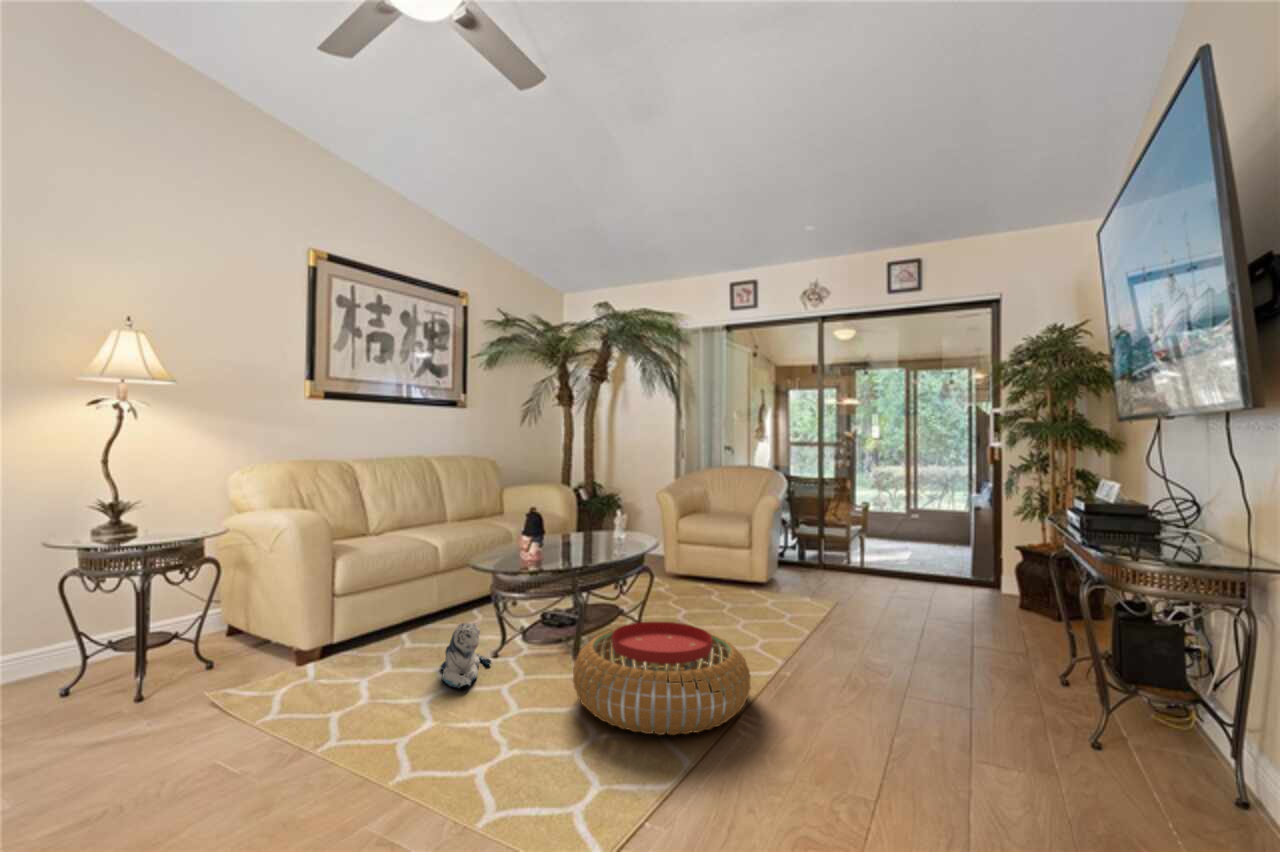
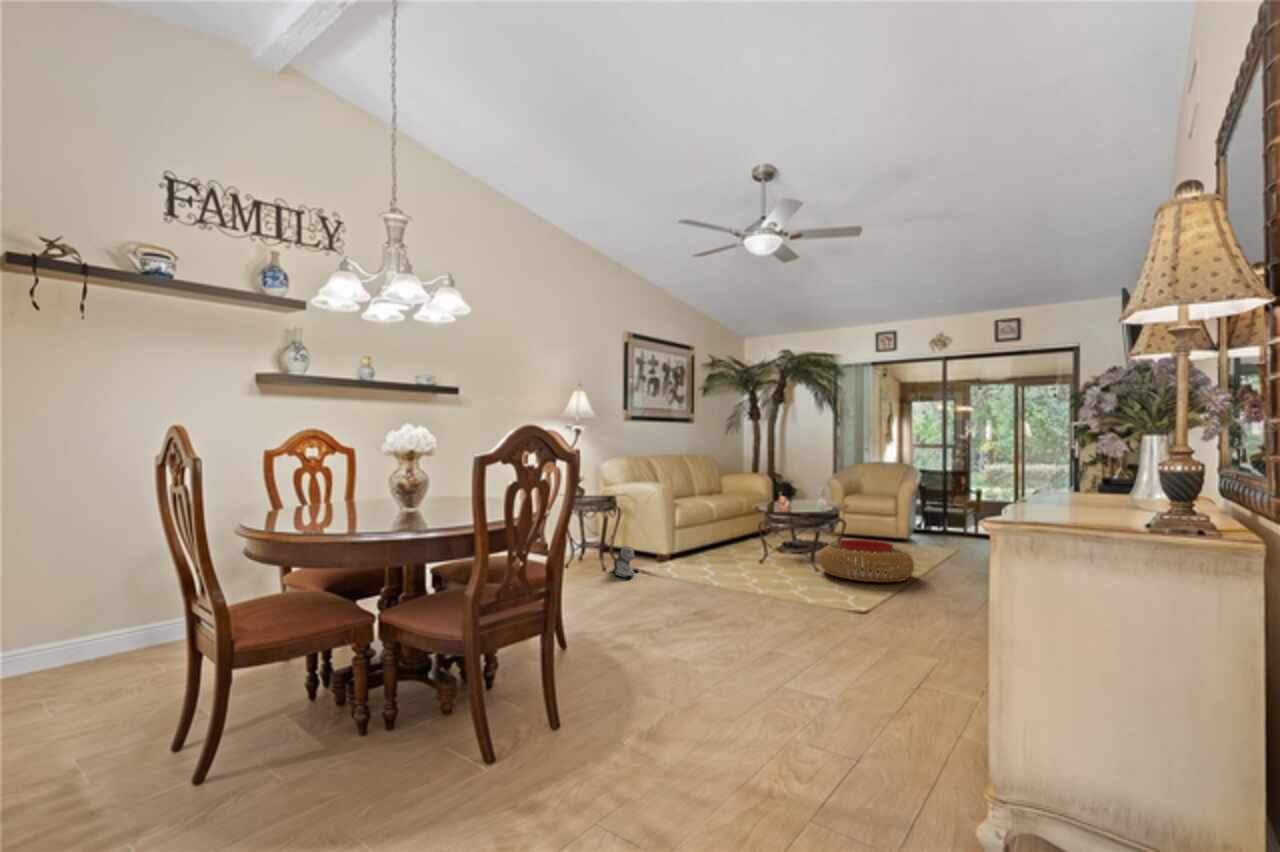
plush toy: present [441,623,491,688] -> present [613,546,639,577]

